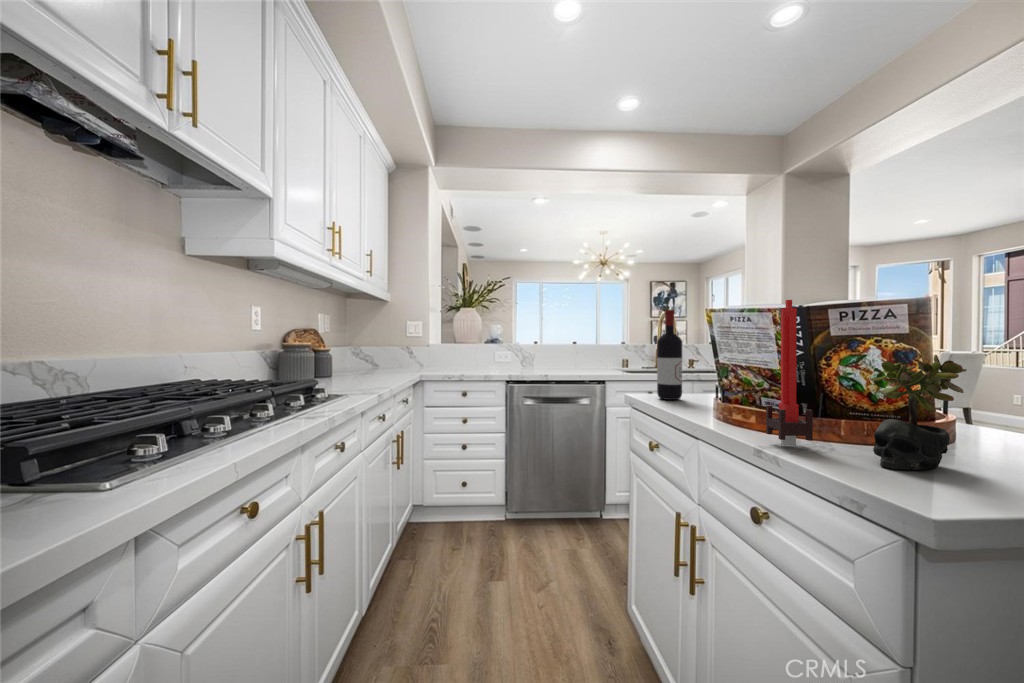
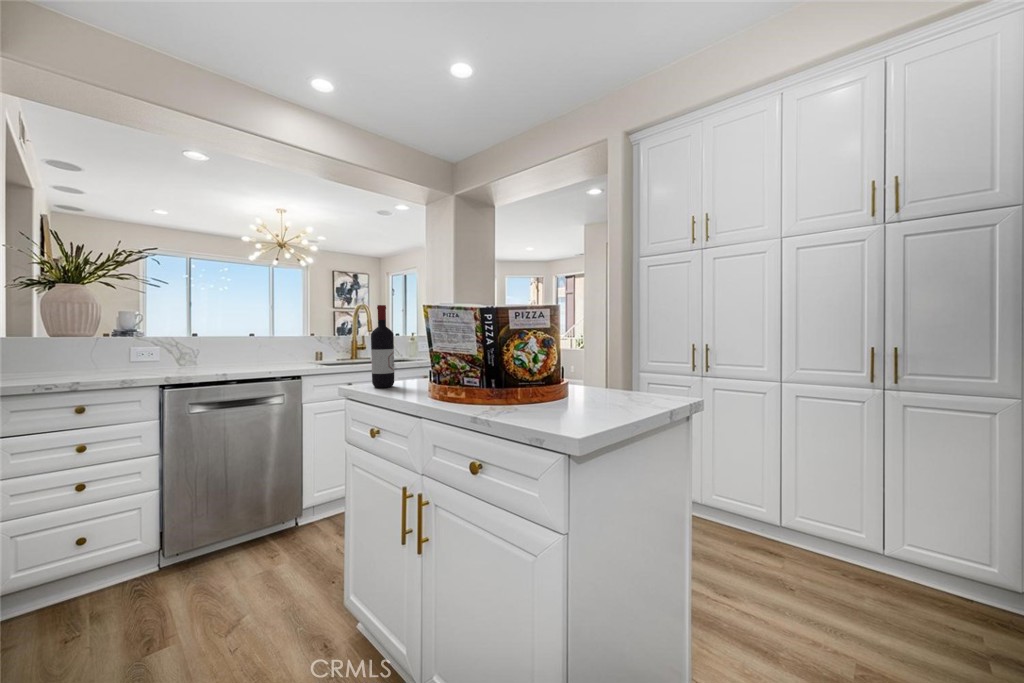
candle: present [766,300,813,446] -> none [473,303,504,412]
succulent plant: present [870,355,966,470] -> none [534,341,580,416]

